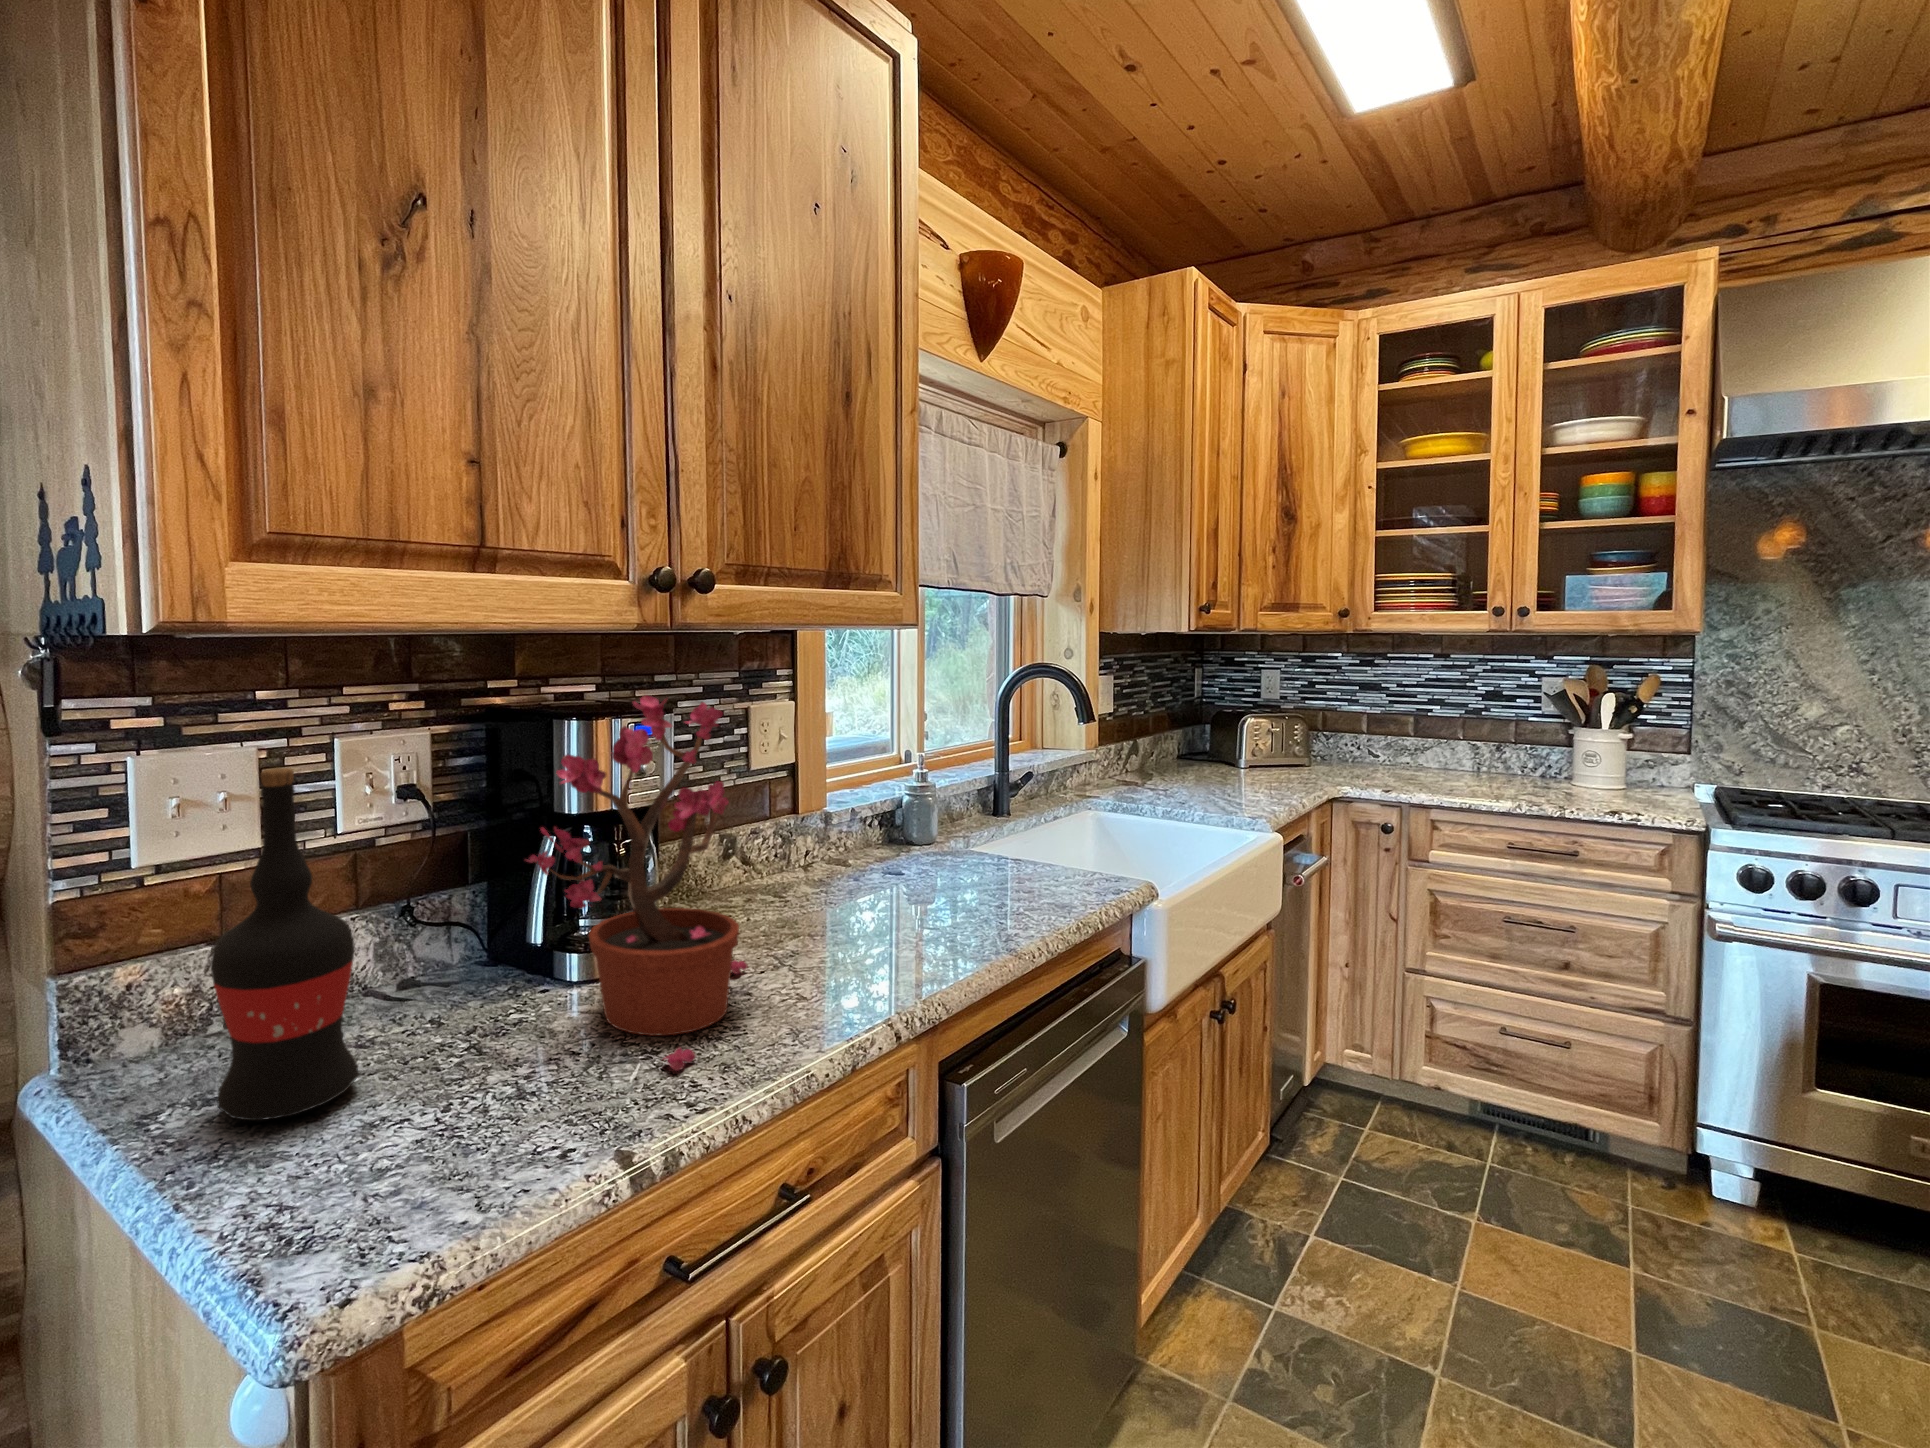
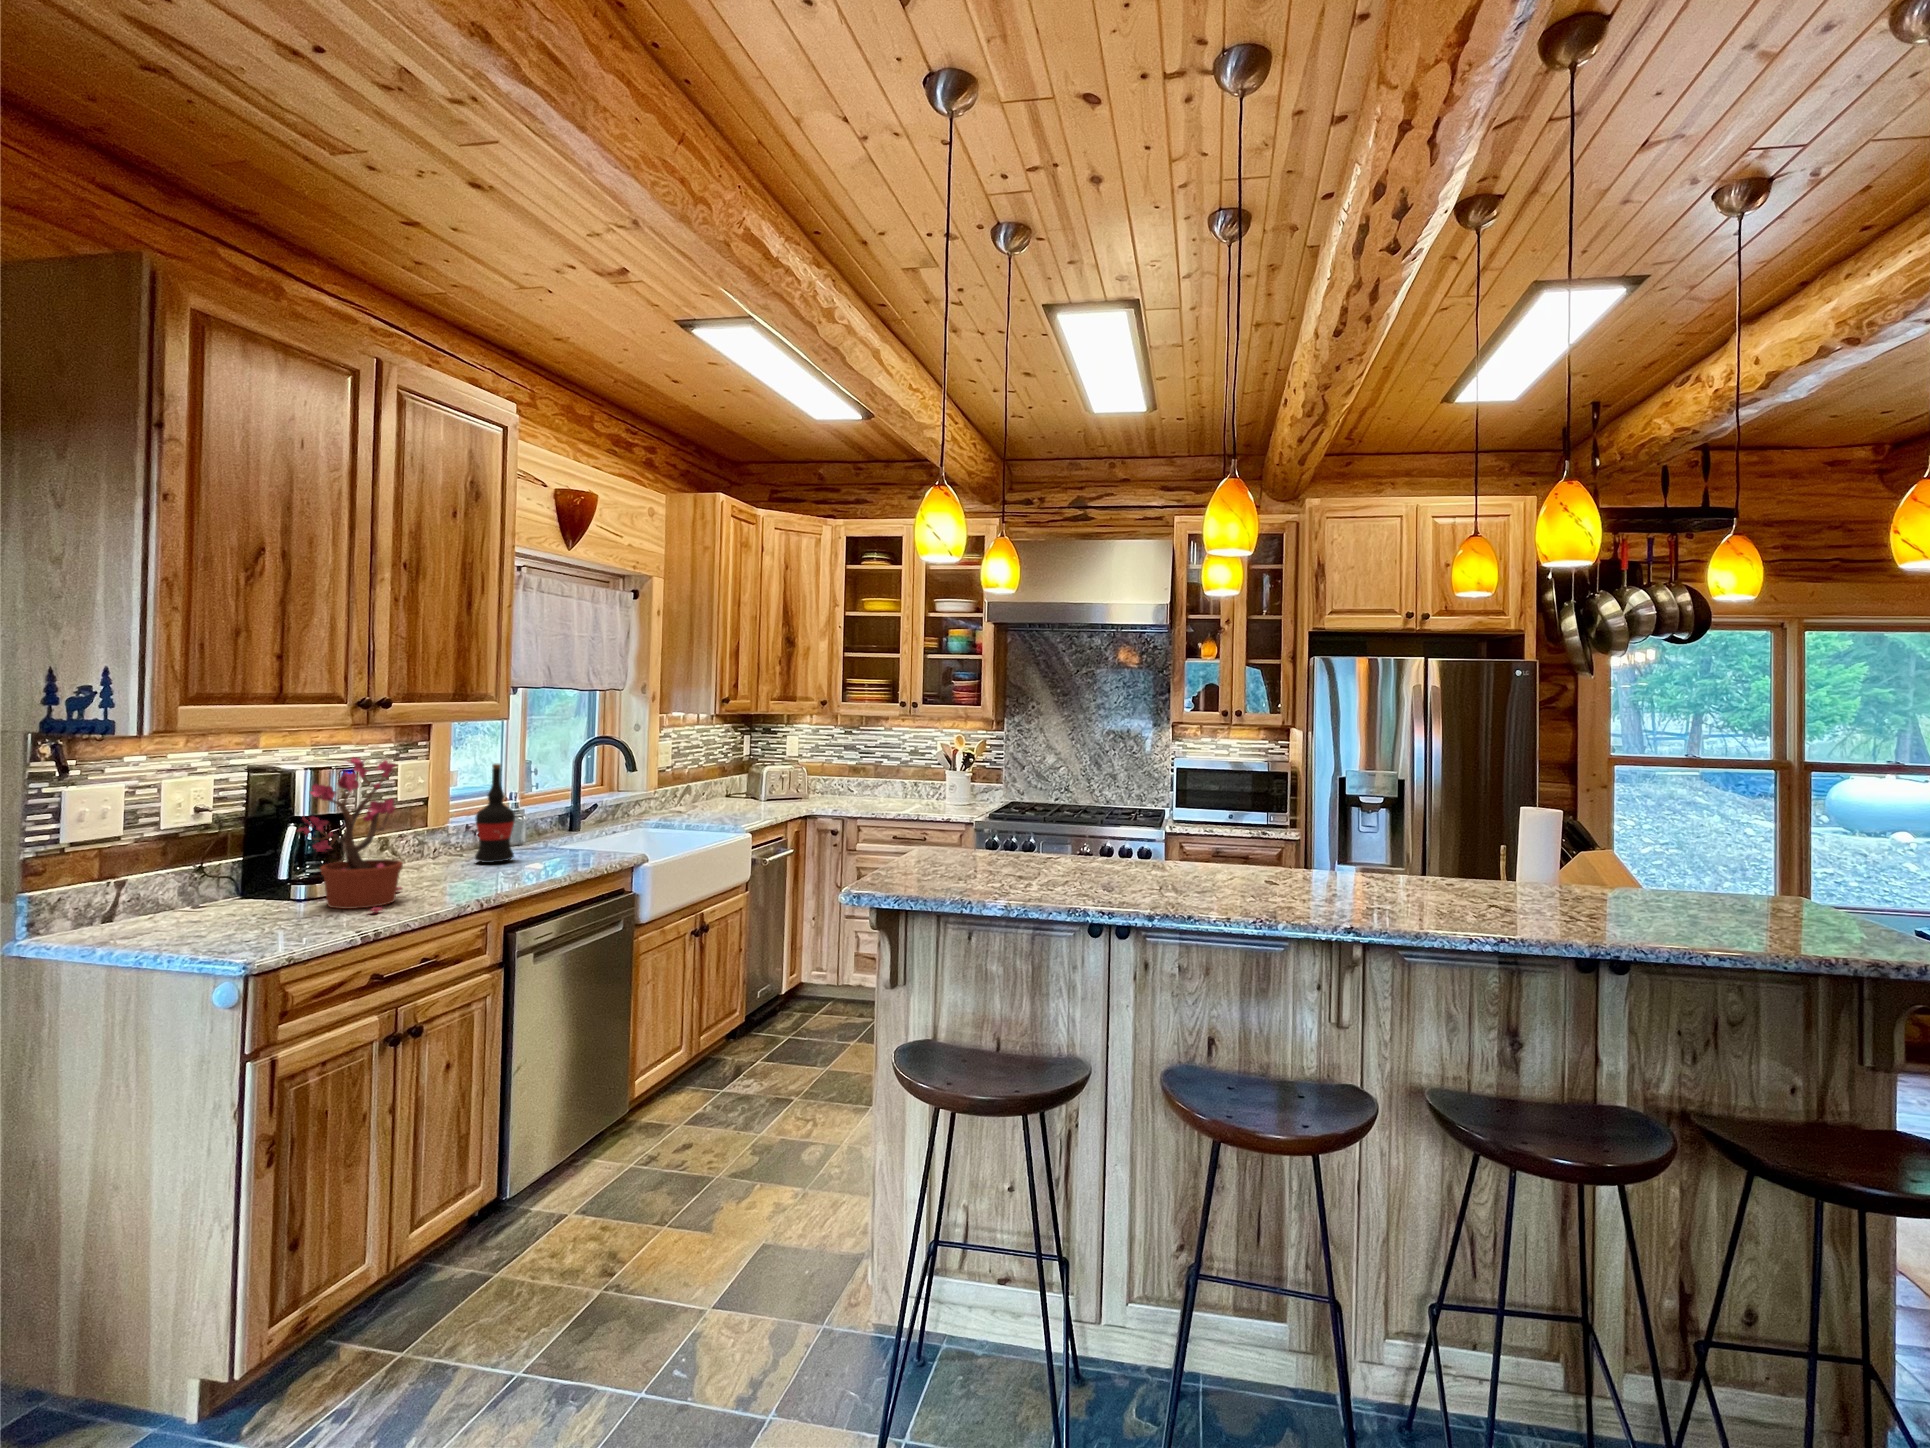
wine bottle: present [211,768,359,1120] -> present [475,764,515,863]

